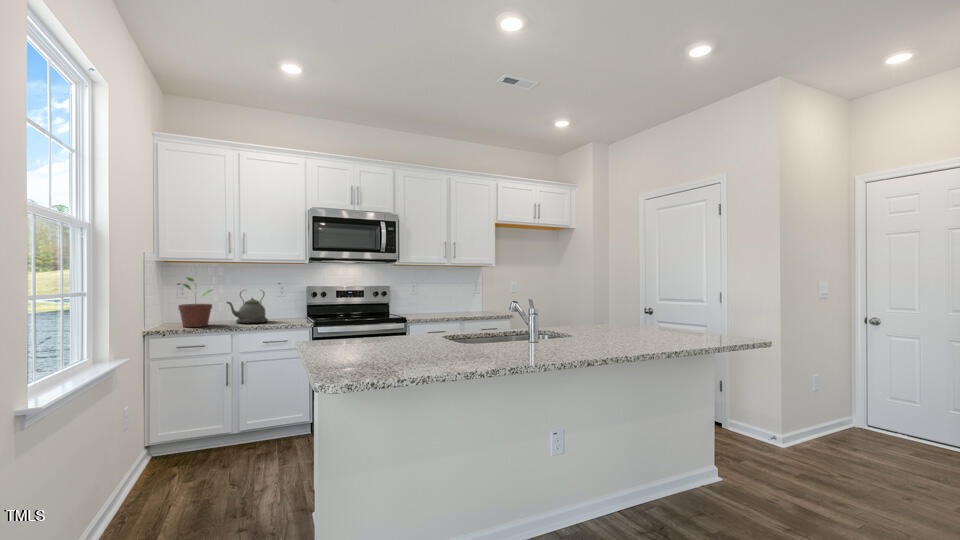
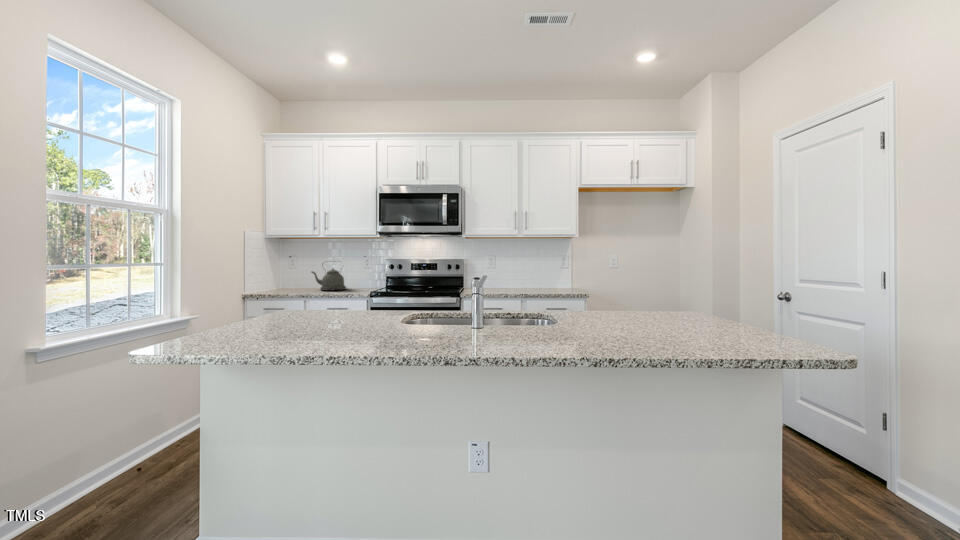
potted plant: present [178,277,212,327] -> none [273,250,300,292]

